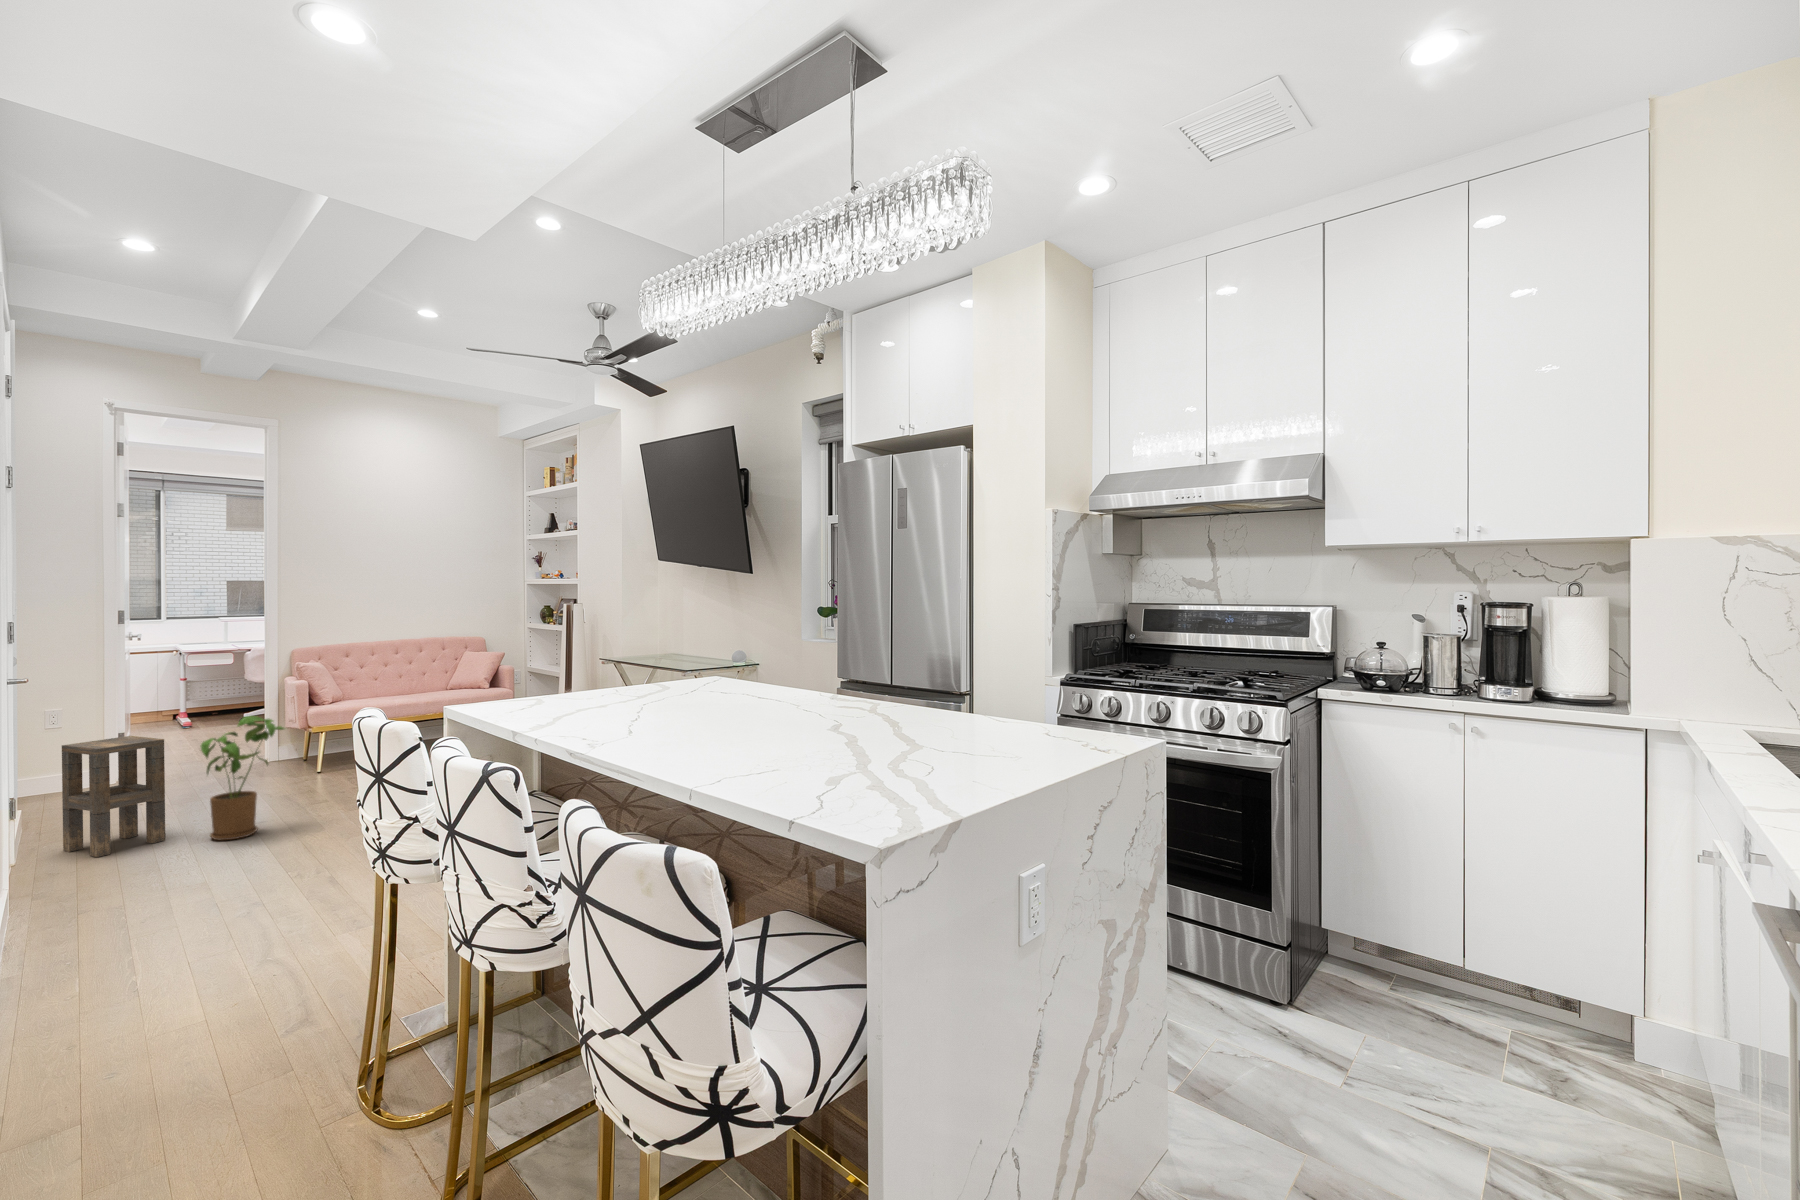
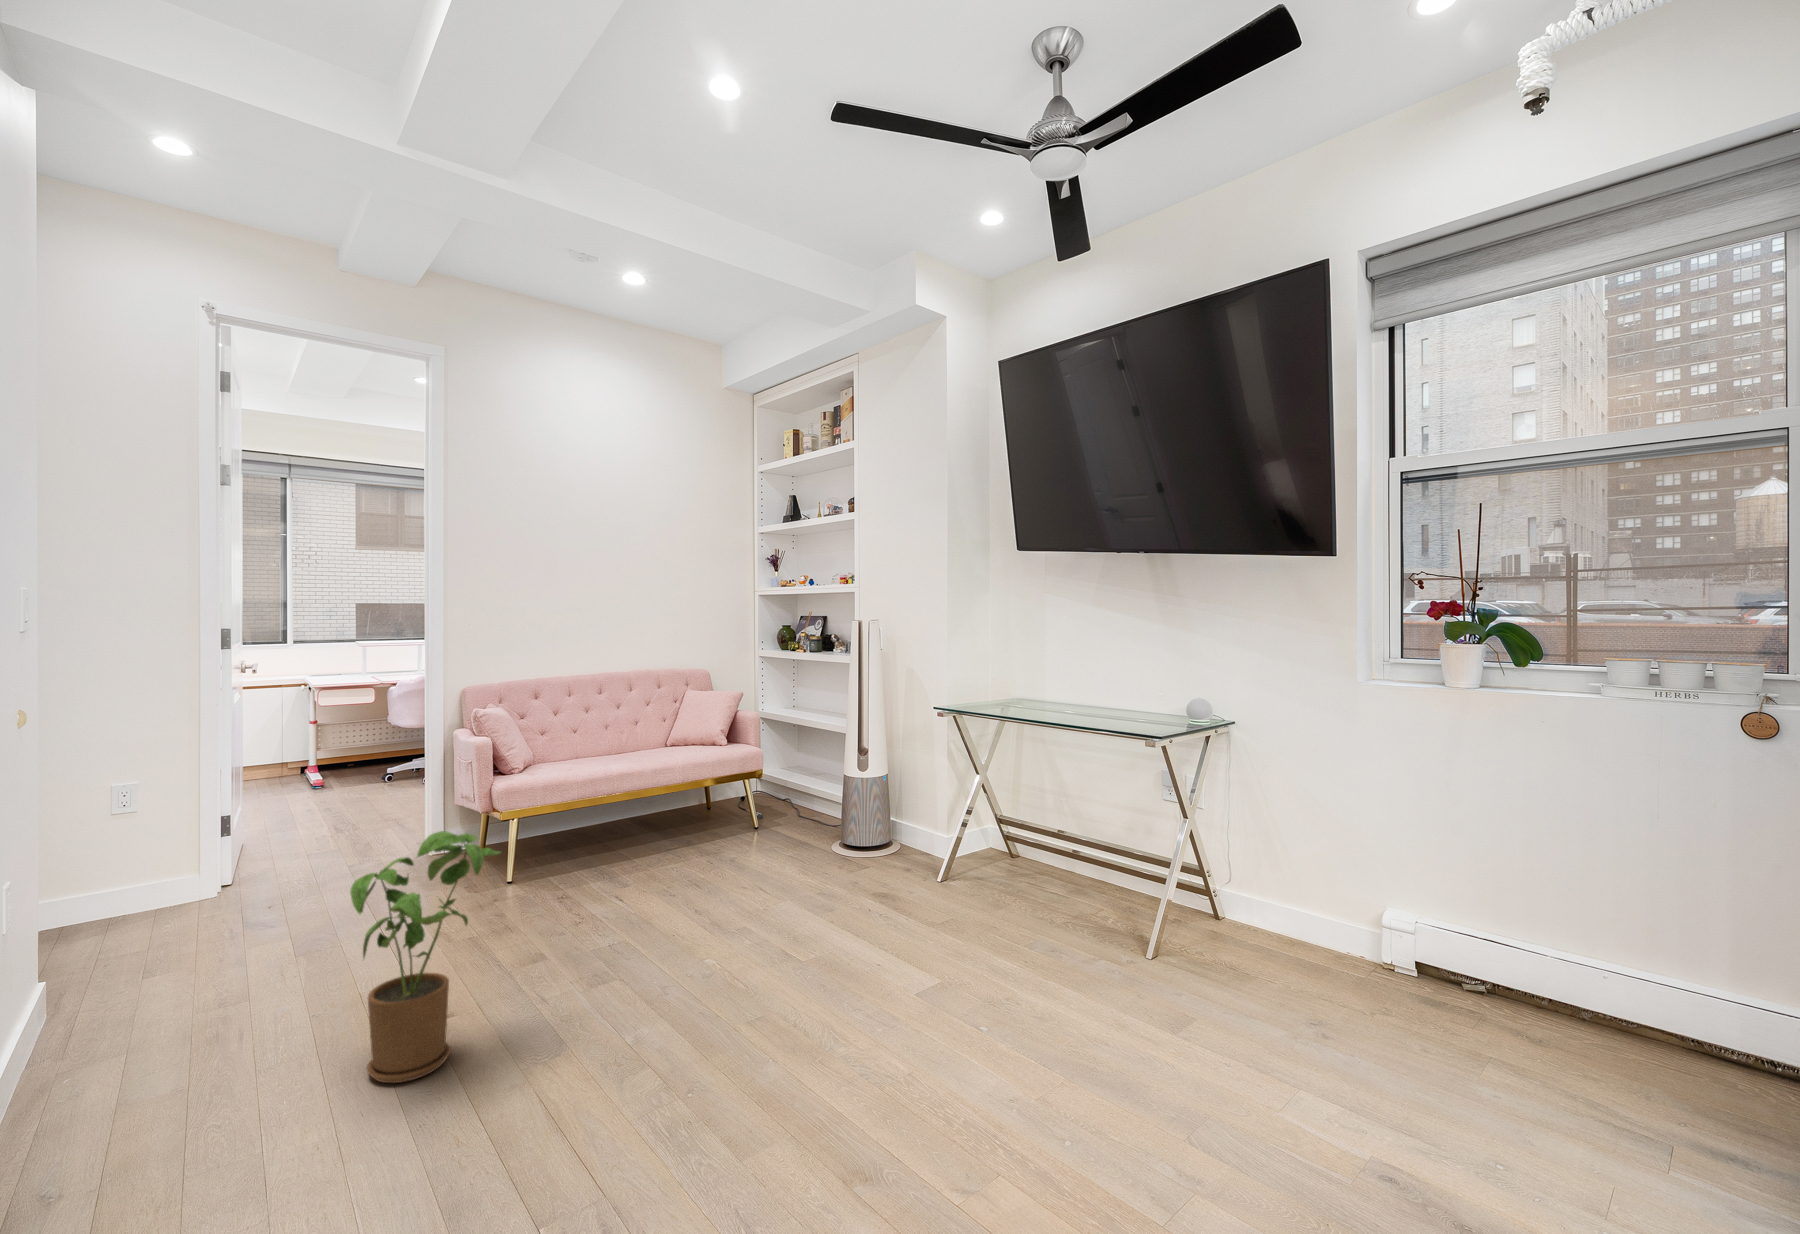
side table: present [62,736,165,857] -> none [99,865,287,1136]

